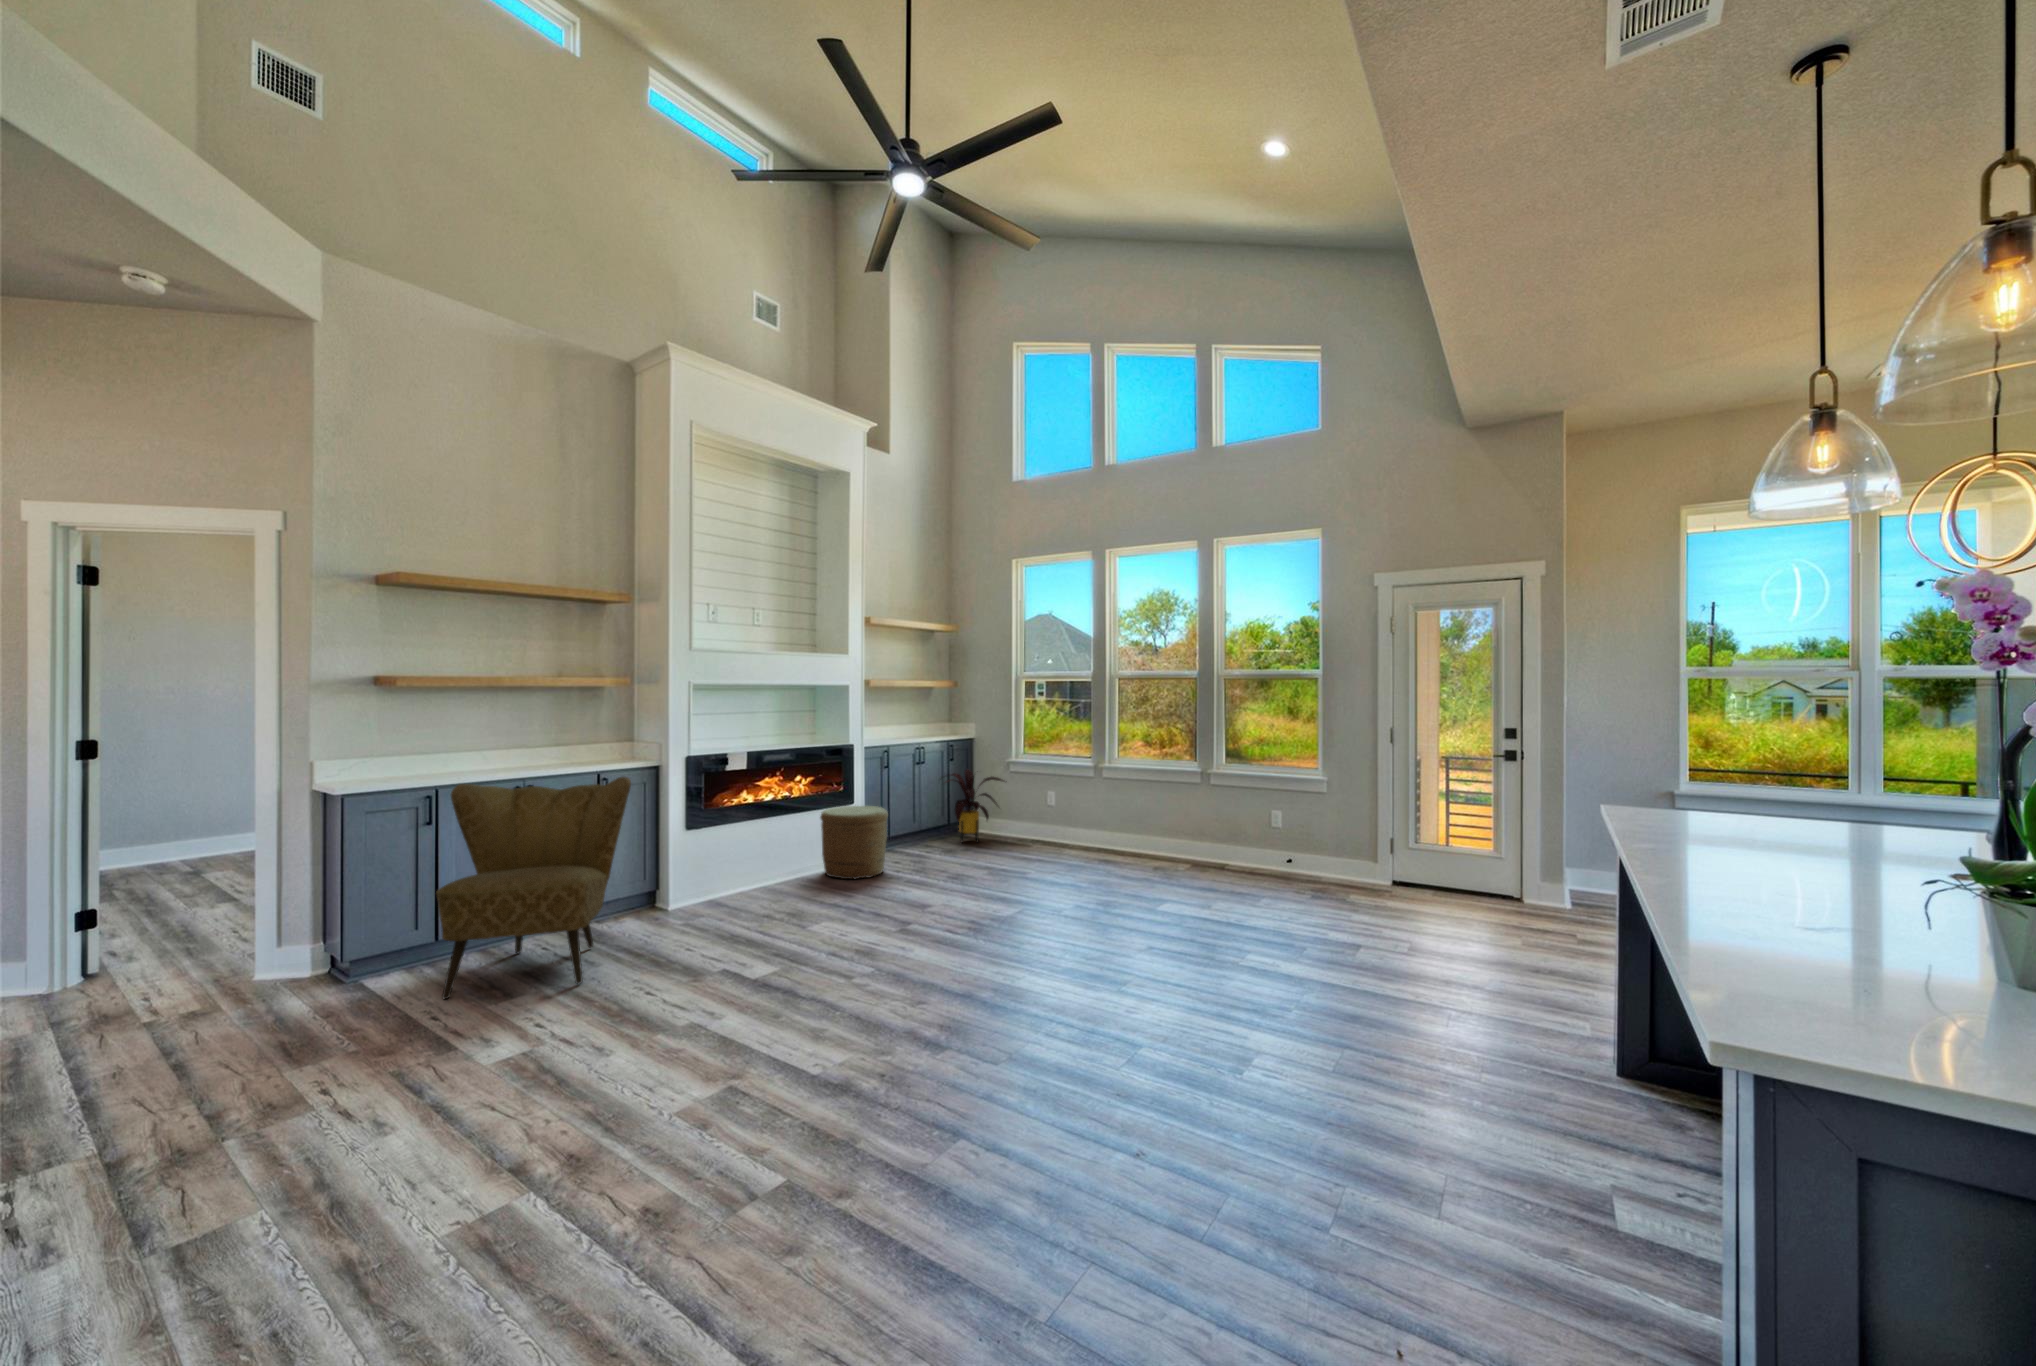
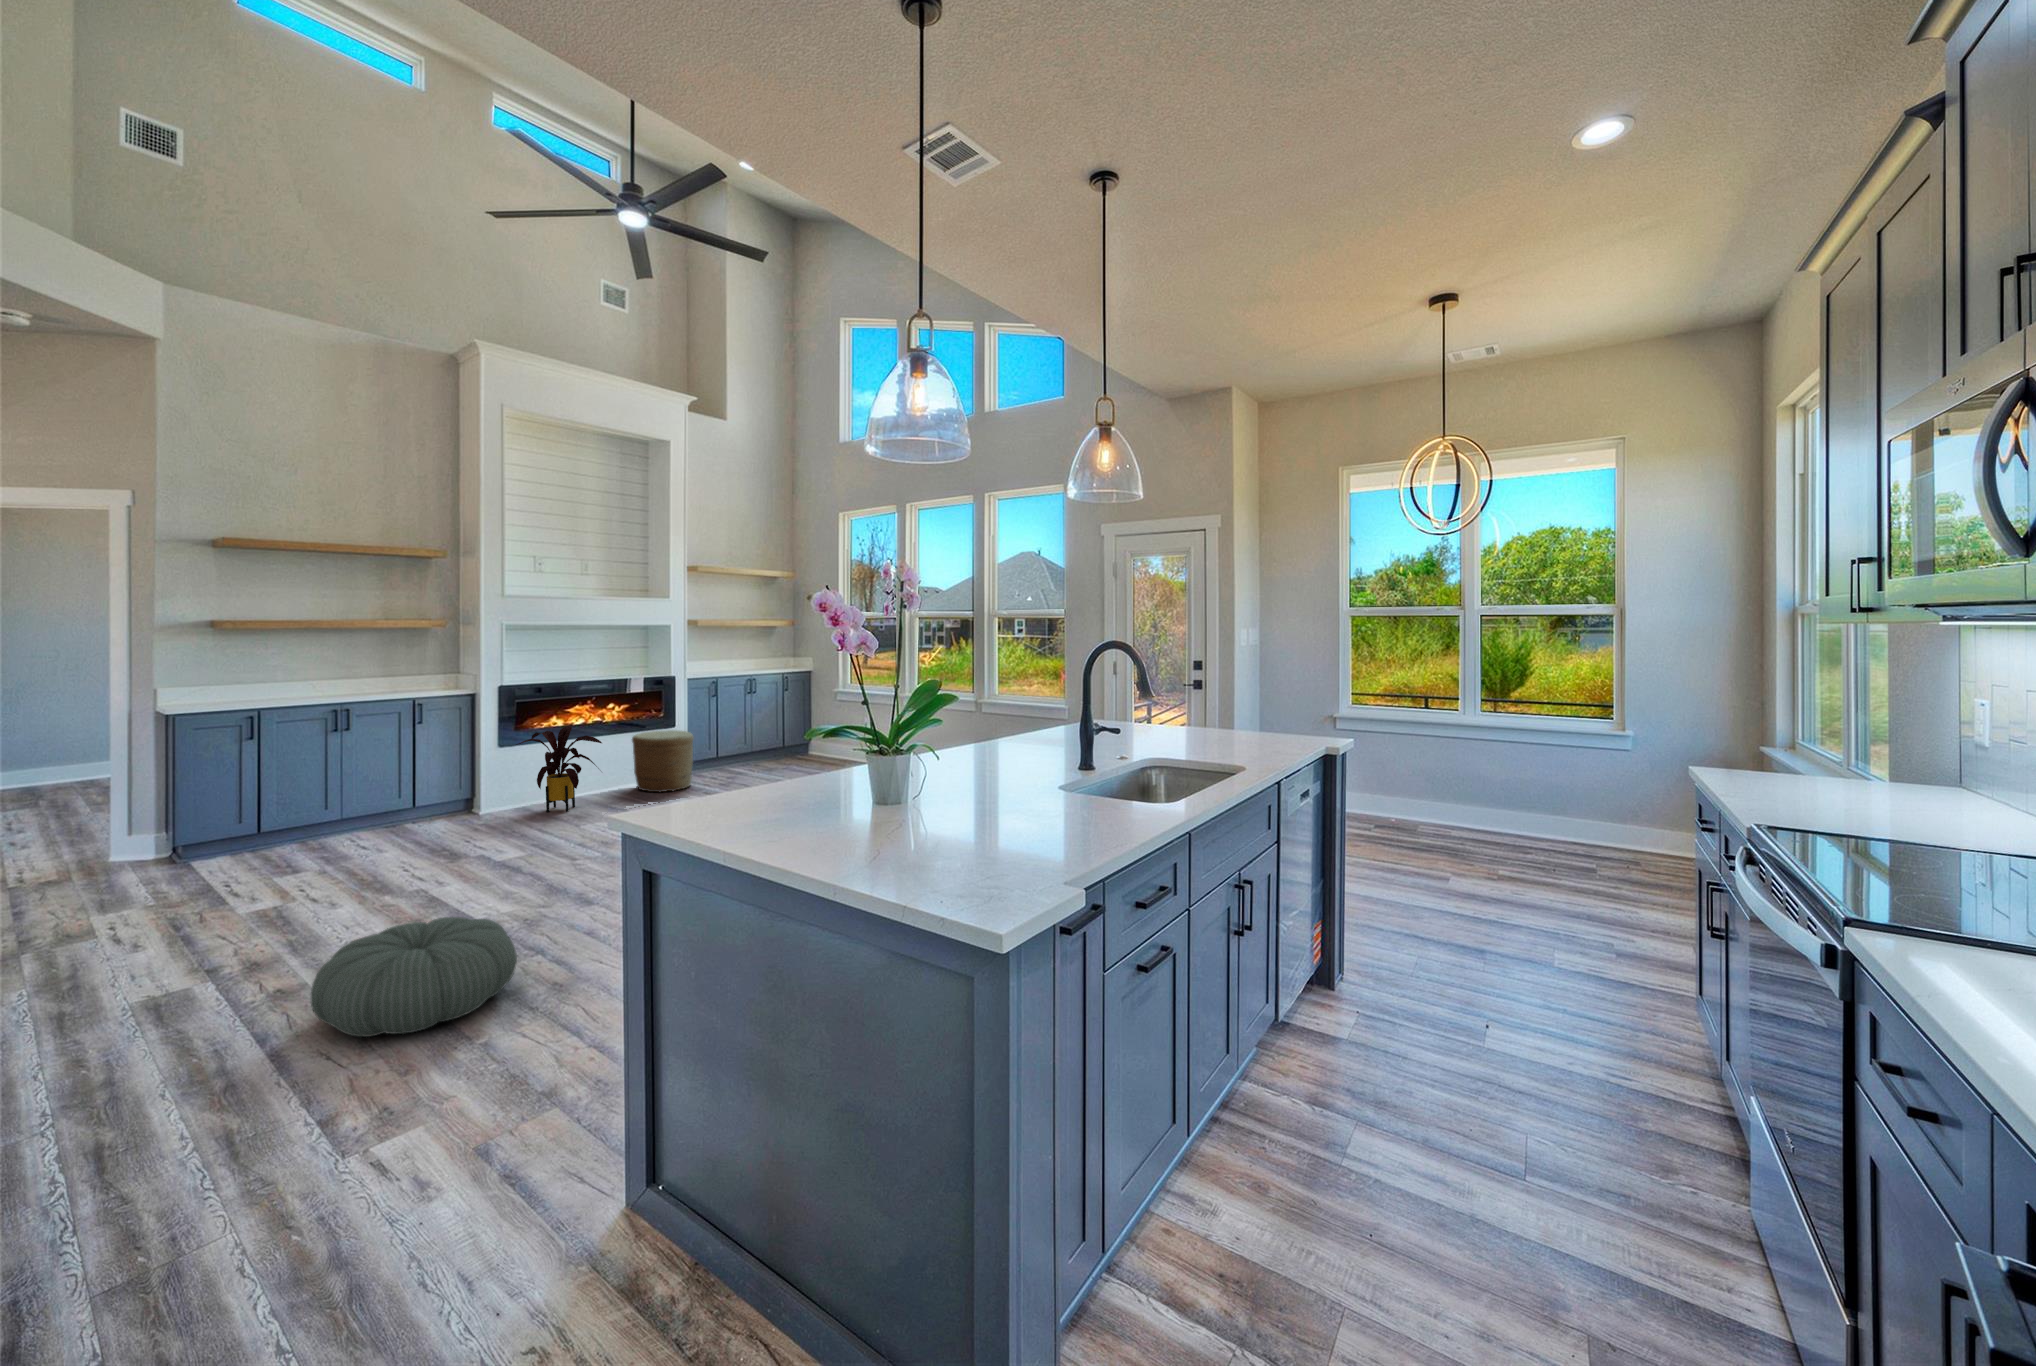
house plant: present [946,769,1004,842] -> present [516,725,602,812]
armchair: present [436,777,631,999] -> none [239,705,419,875]
pouf: none [697,1068,945,1280] -> present [311,917,517,1037]

